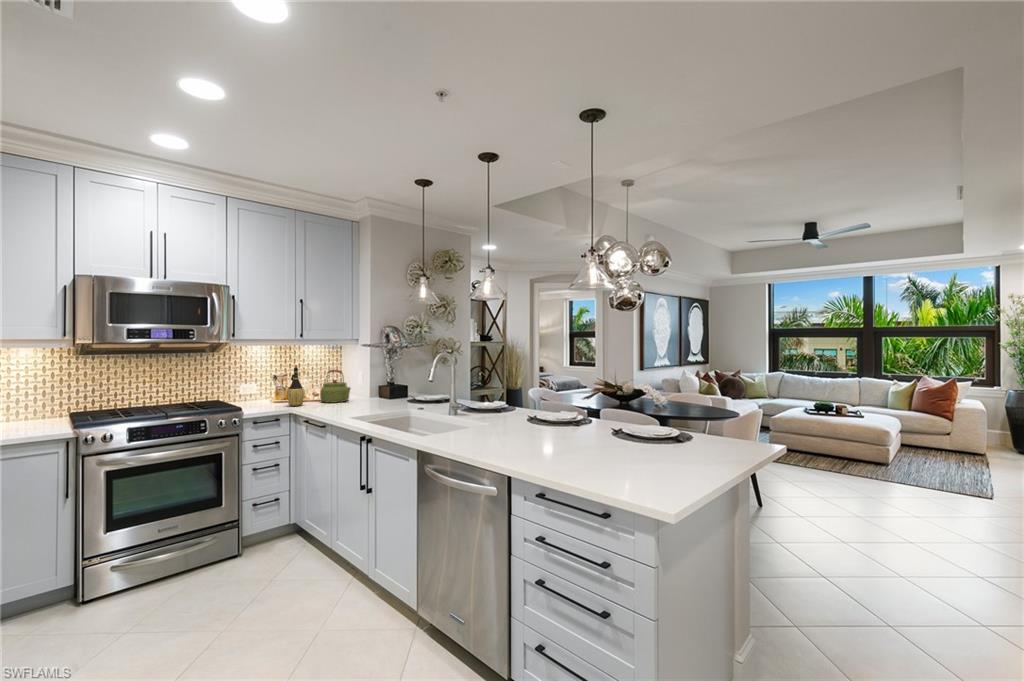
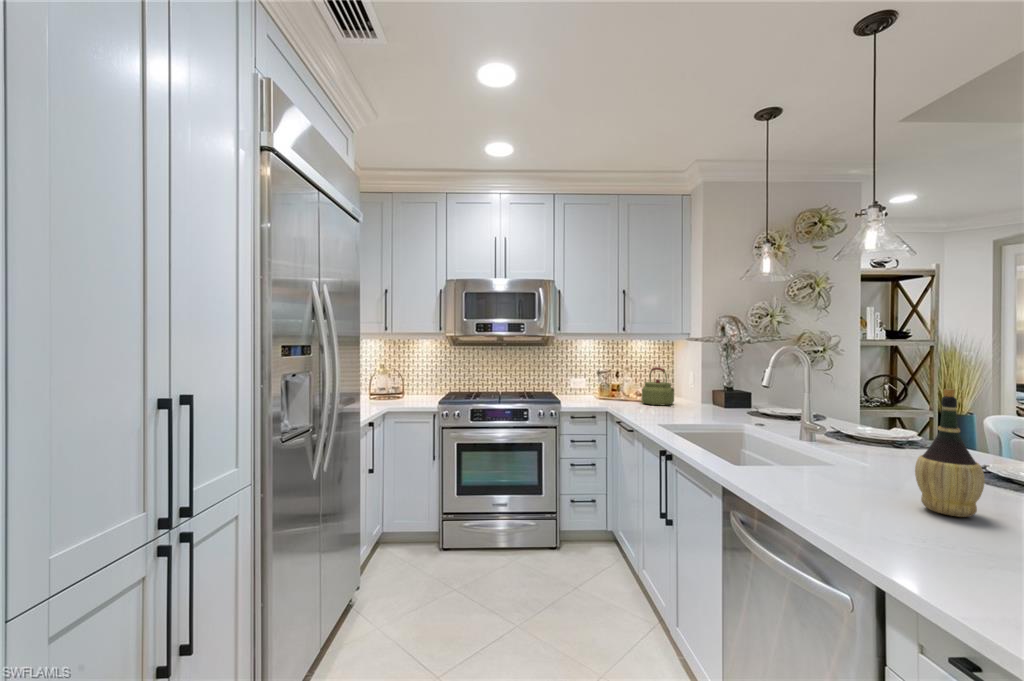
wine bottle: present [287,365,305,406] -> present [915,389,985,517]

